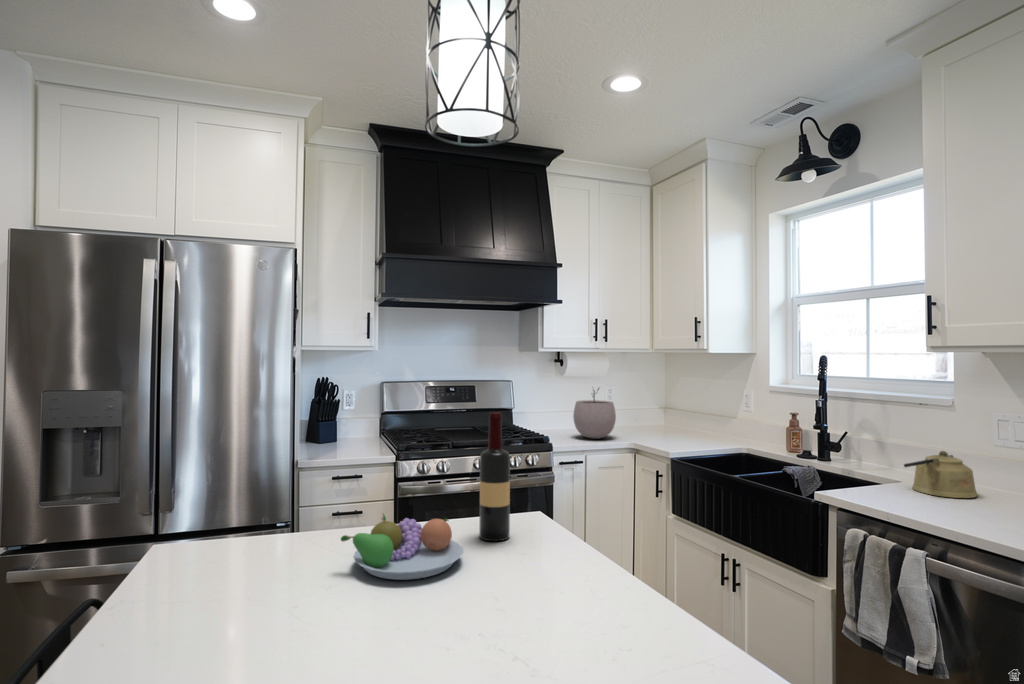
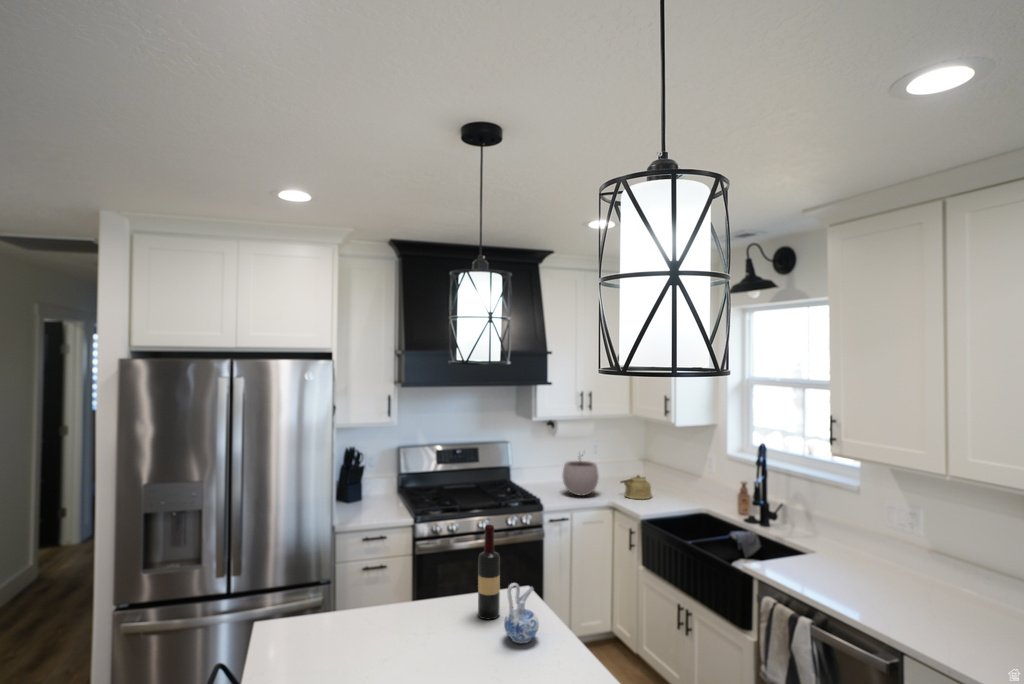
kettle: present [904,451,977,498] -> present [621,475,652,499]
ceramic pitcher: none [519,479,569,566] -> present [504,583,539,643]
fruit bowl: present [341,514,463,580] -> none [383,603,466,655]

